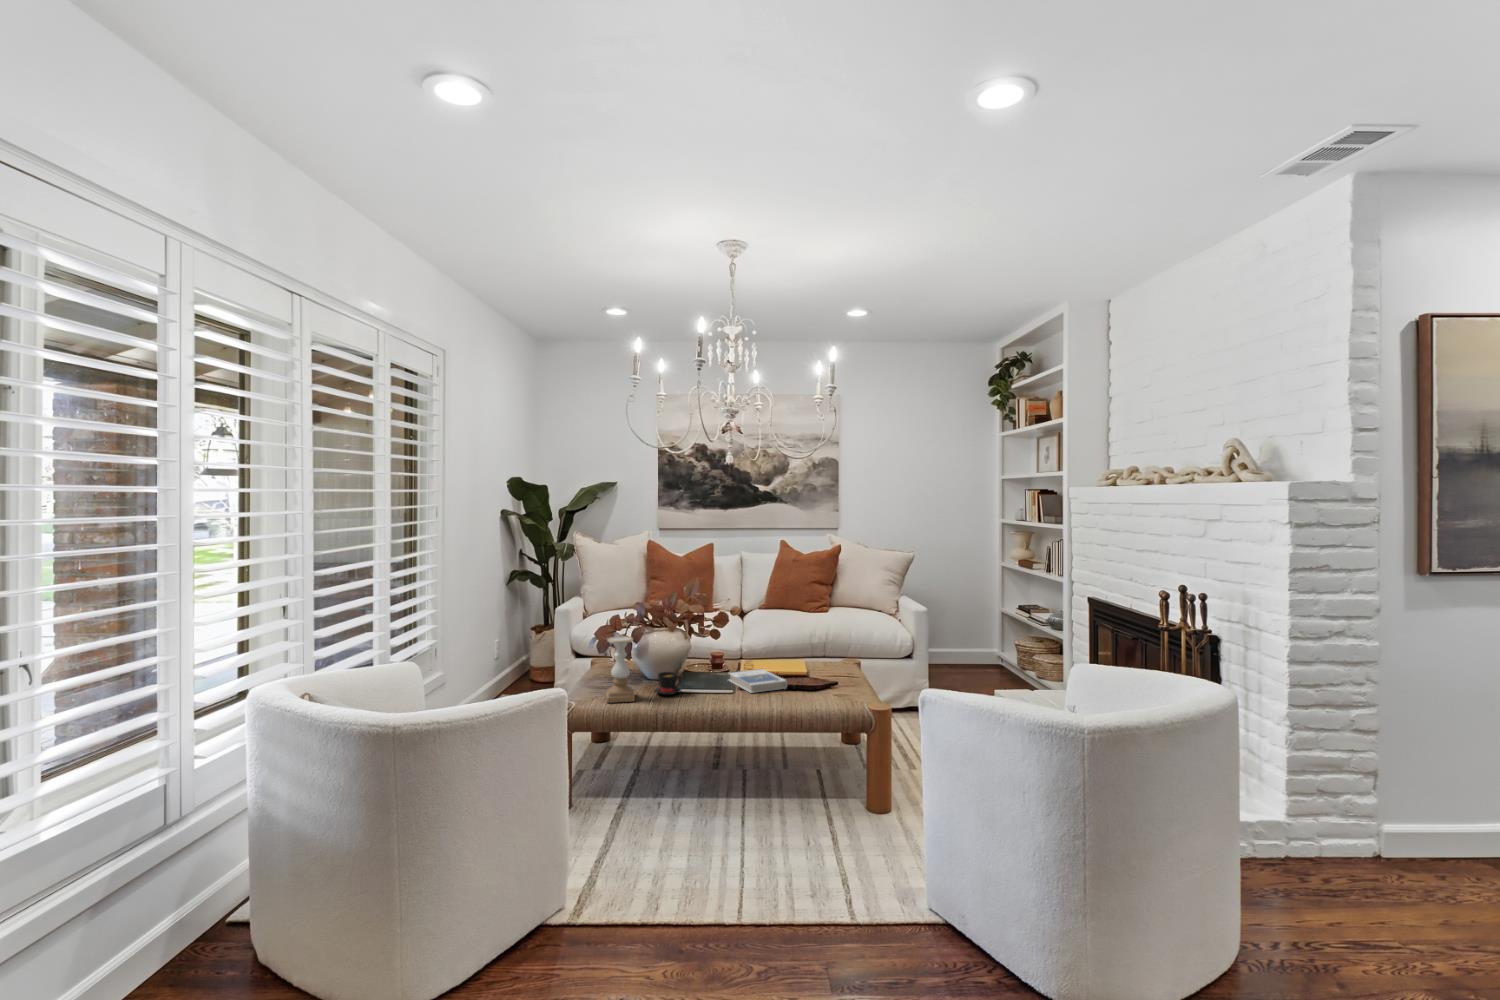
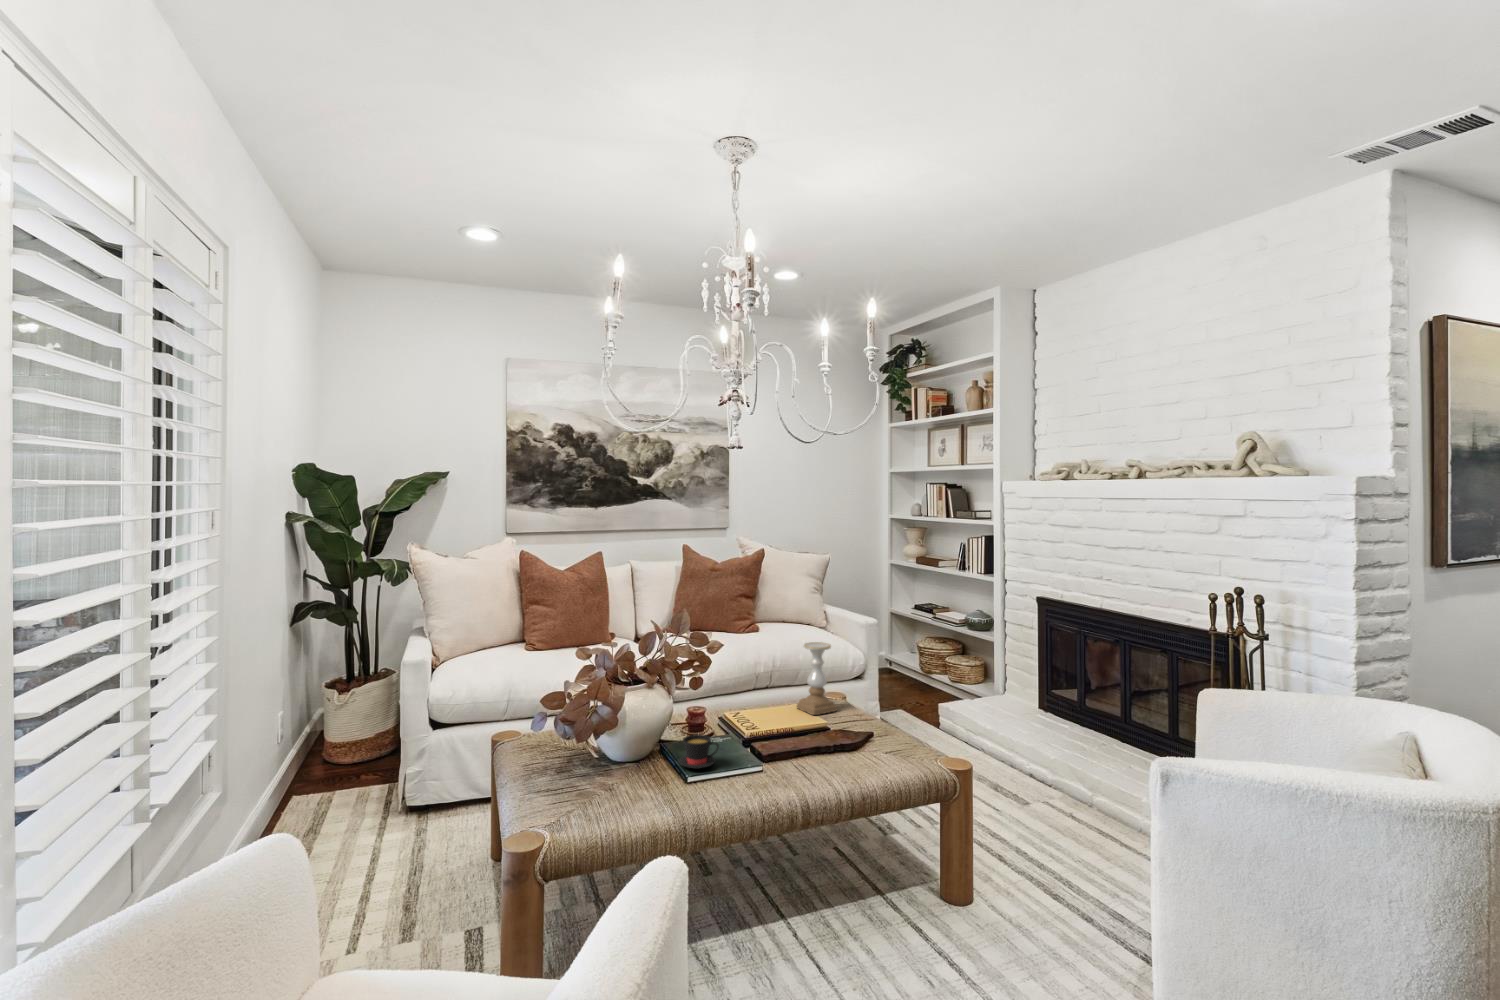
candle holder: present [606,636,635,703] -> present [797,642,837,715]
hardback book: present [729,669,787,693] -> none [746,713,832,750]

